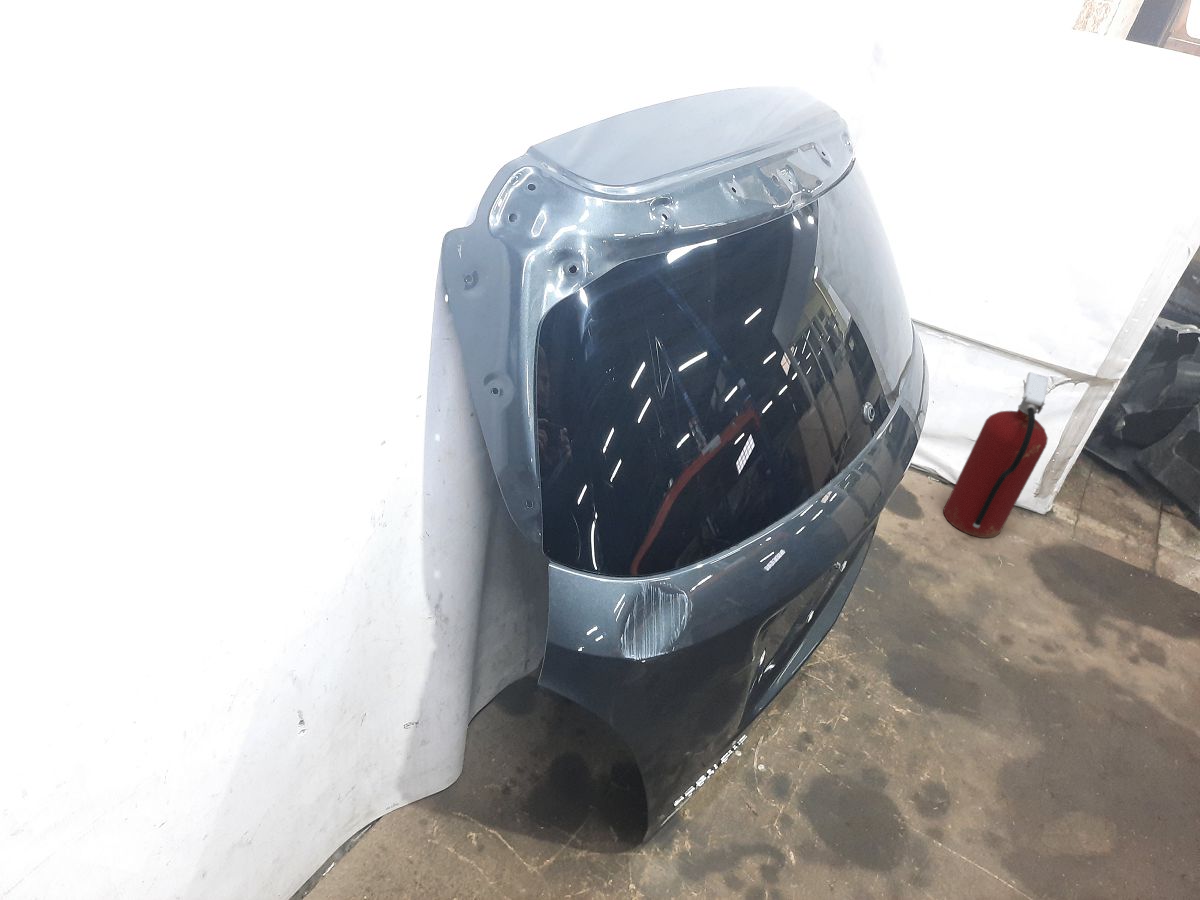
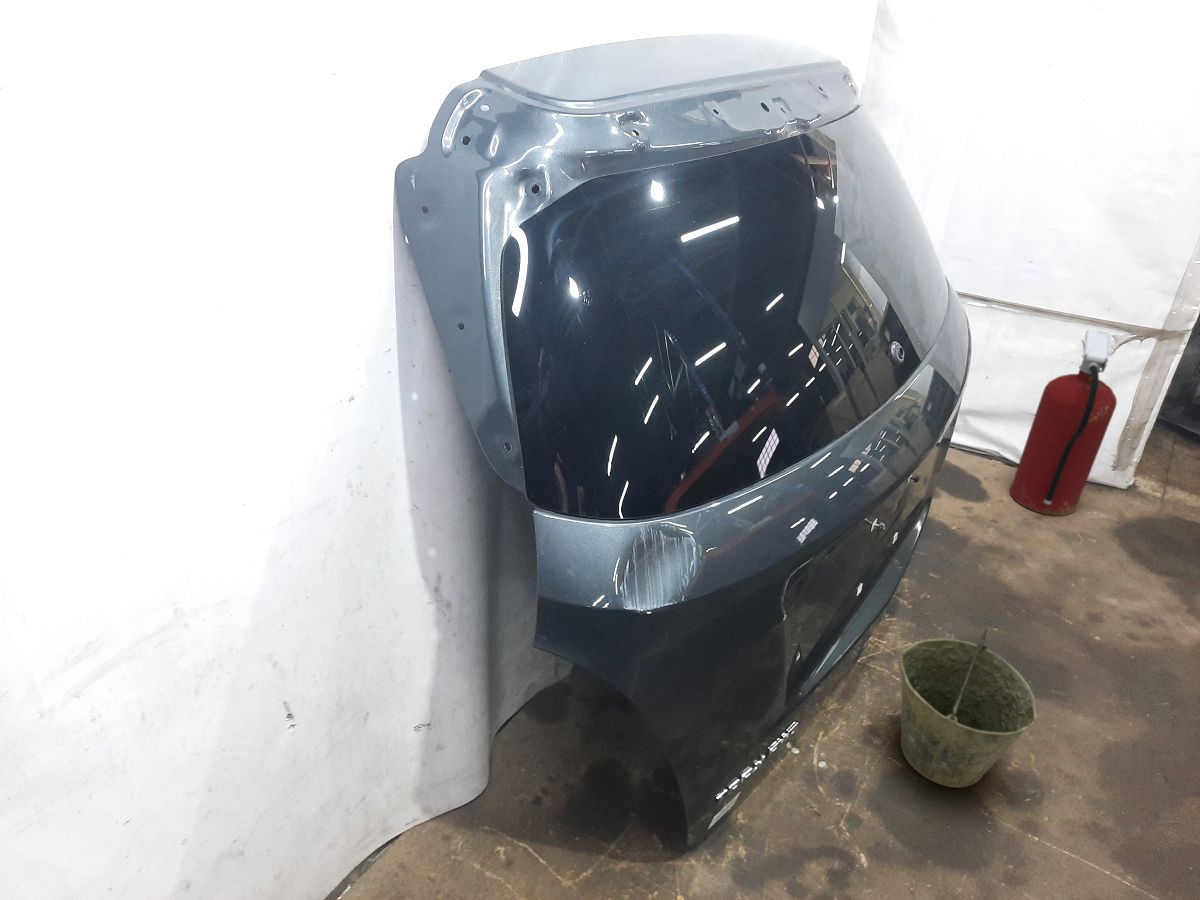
bucket: none [831,653,953,793] -> present [899,623,1037,788]

